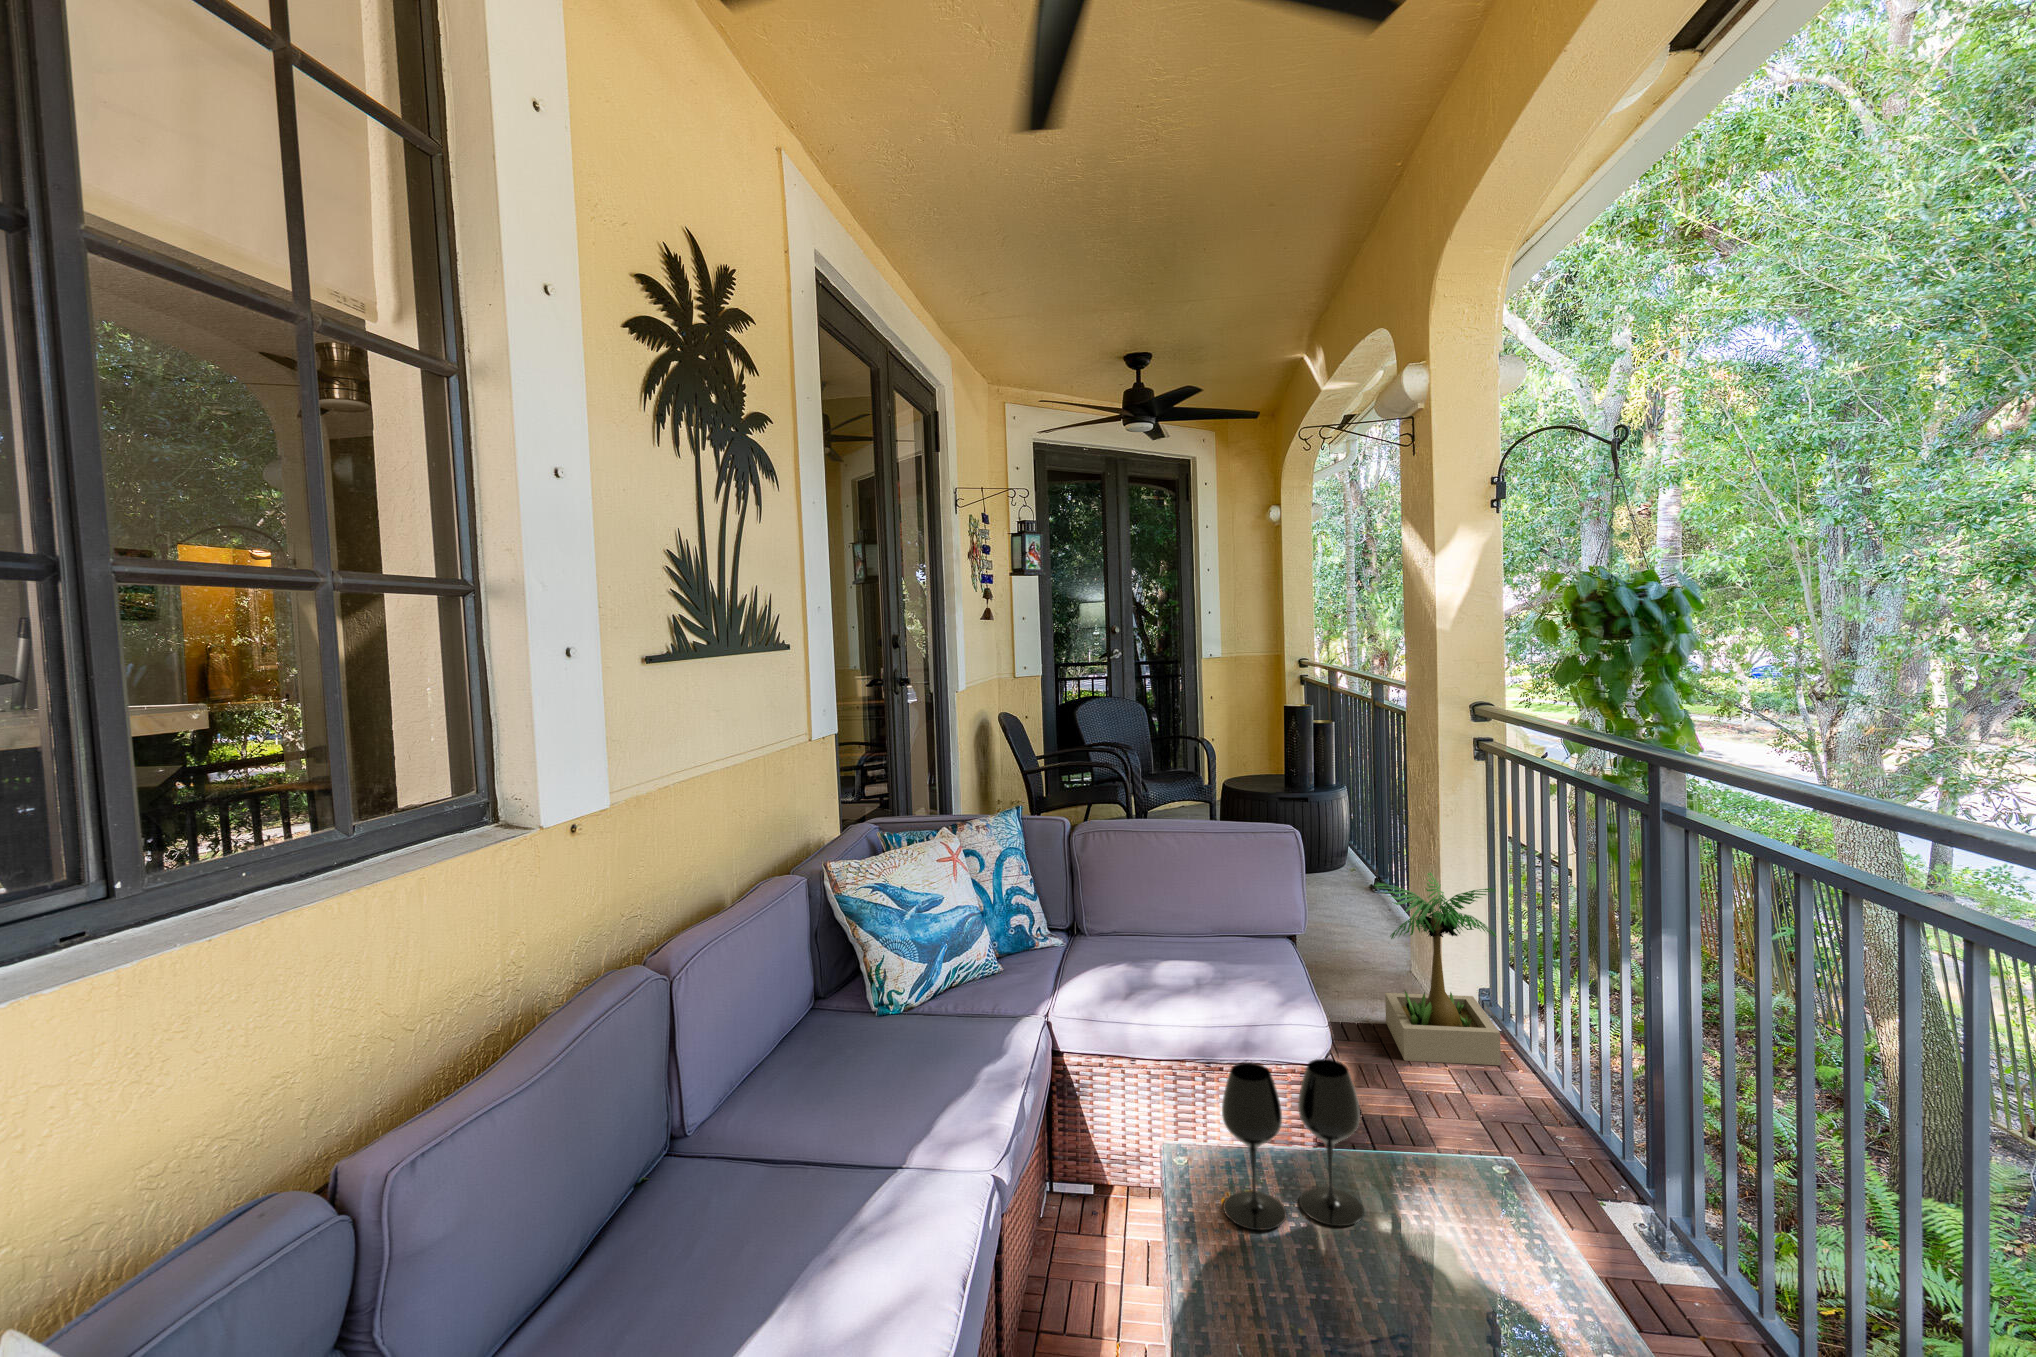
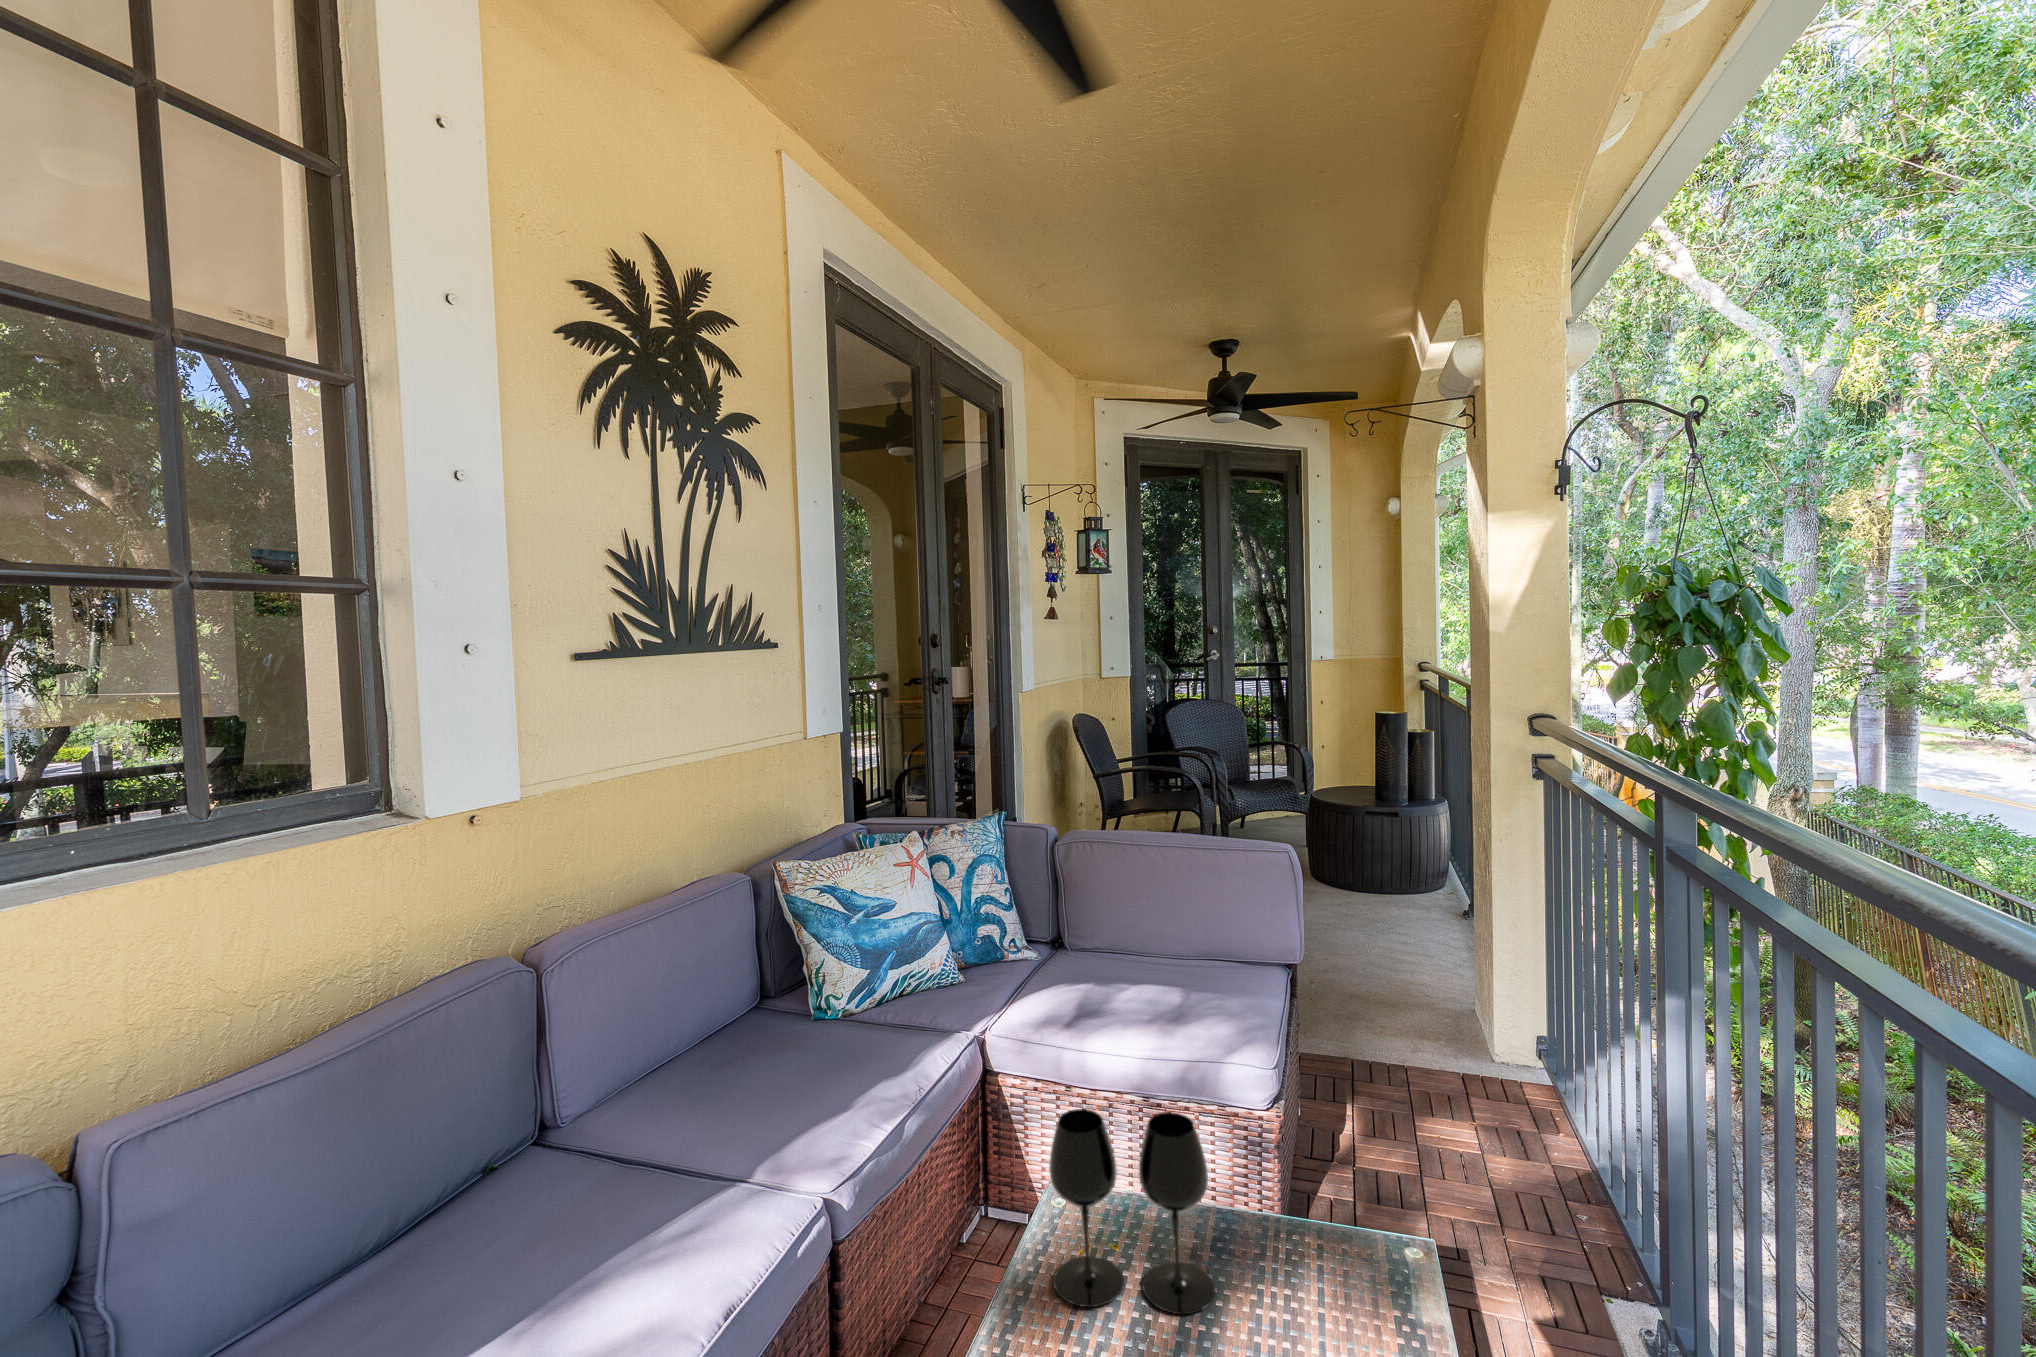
potted plant: present [1374,872,1501,1065] -> none [1398,894,1572,1127]

